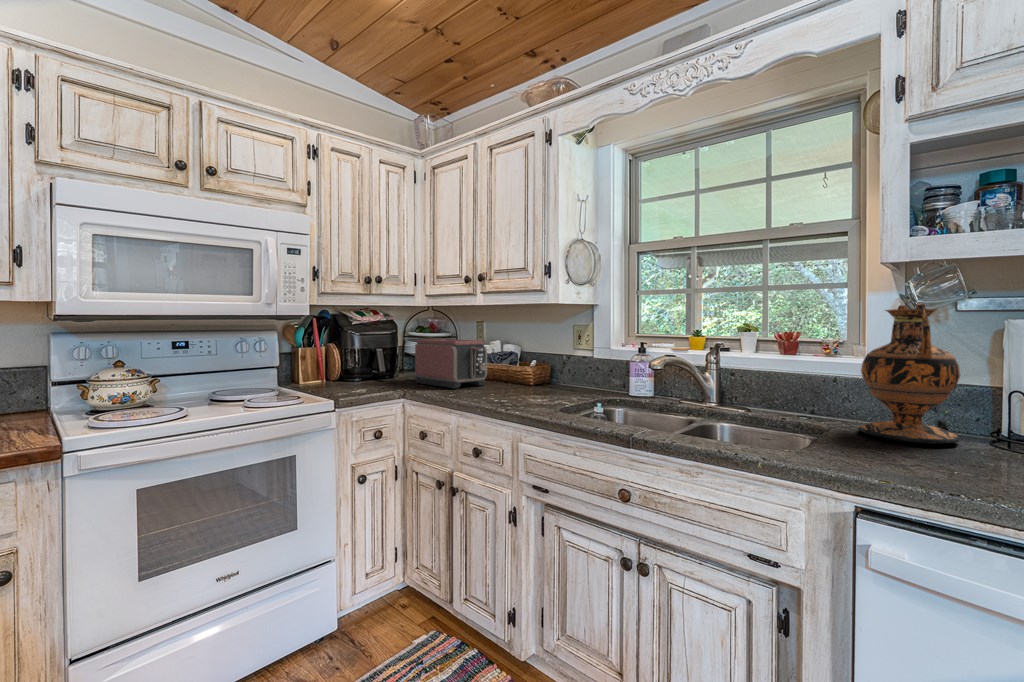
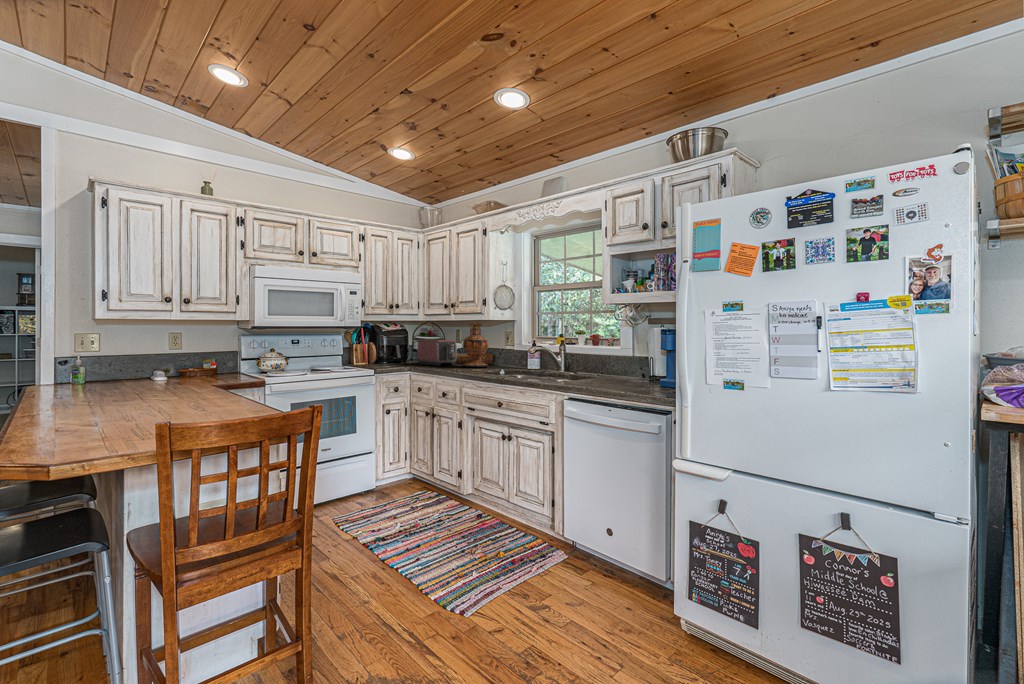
vase: present [858,303,960,443] -> present [463,322,488,367]

